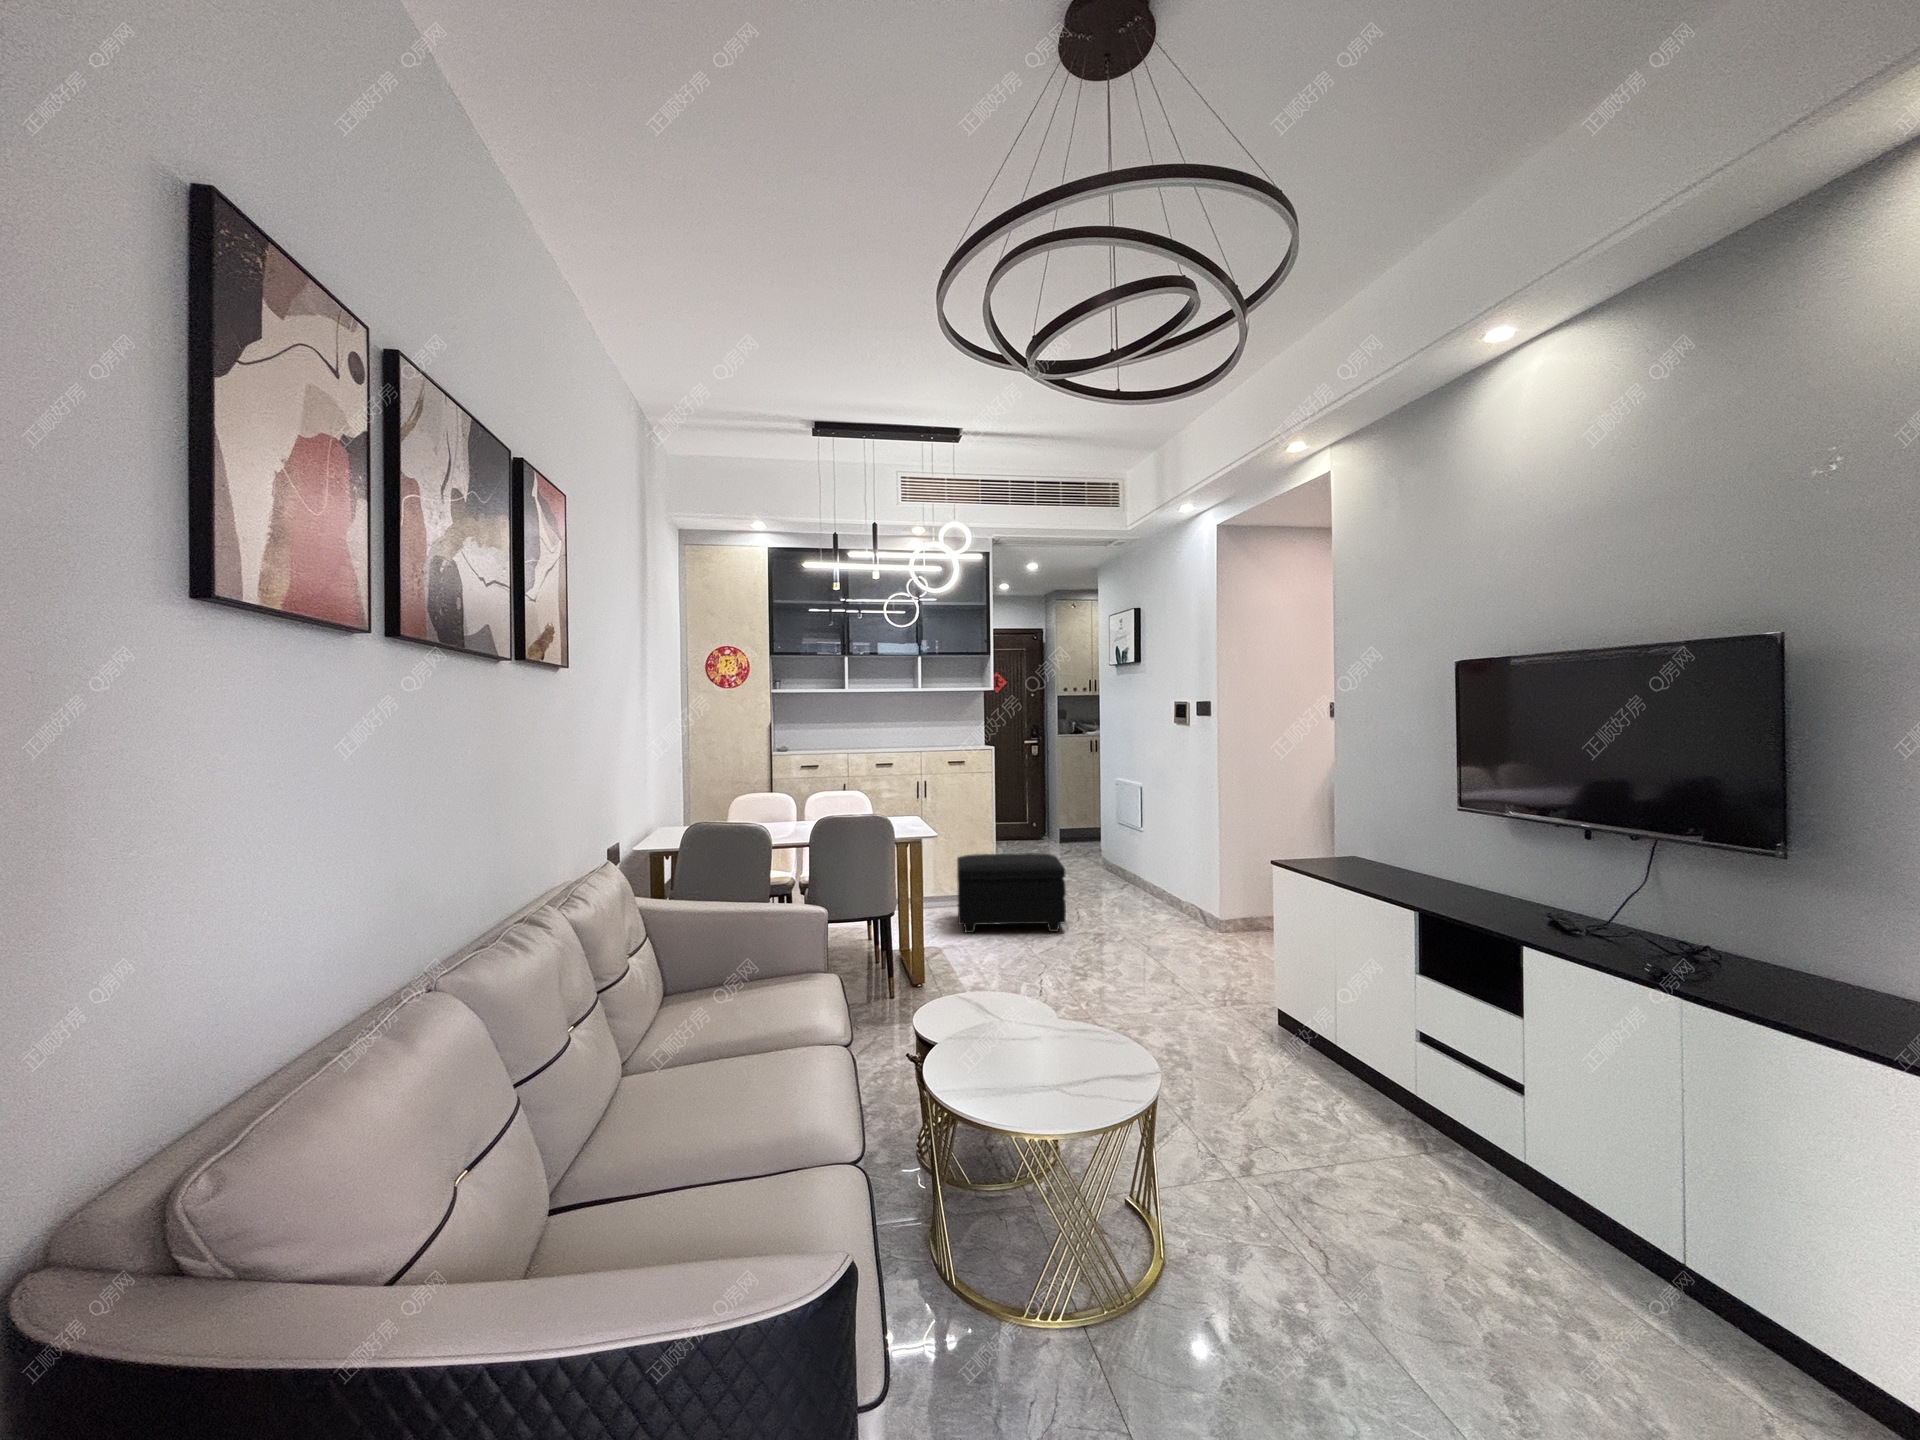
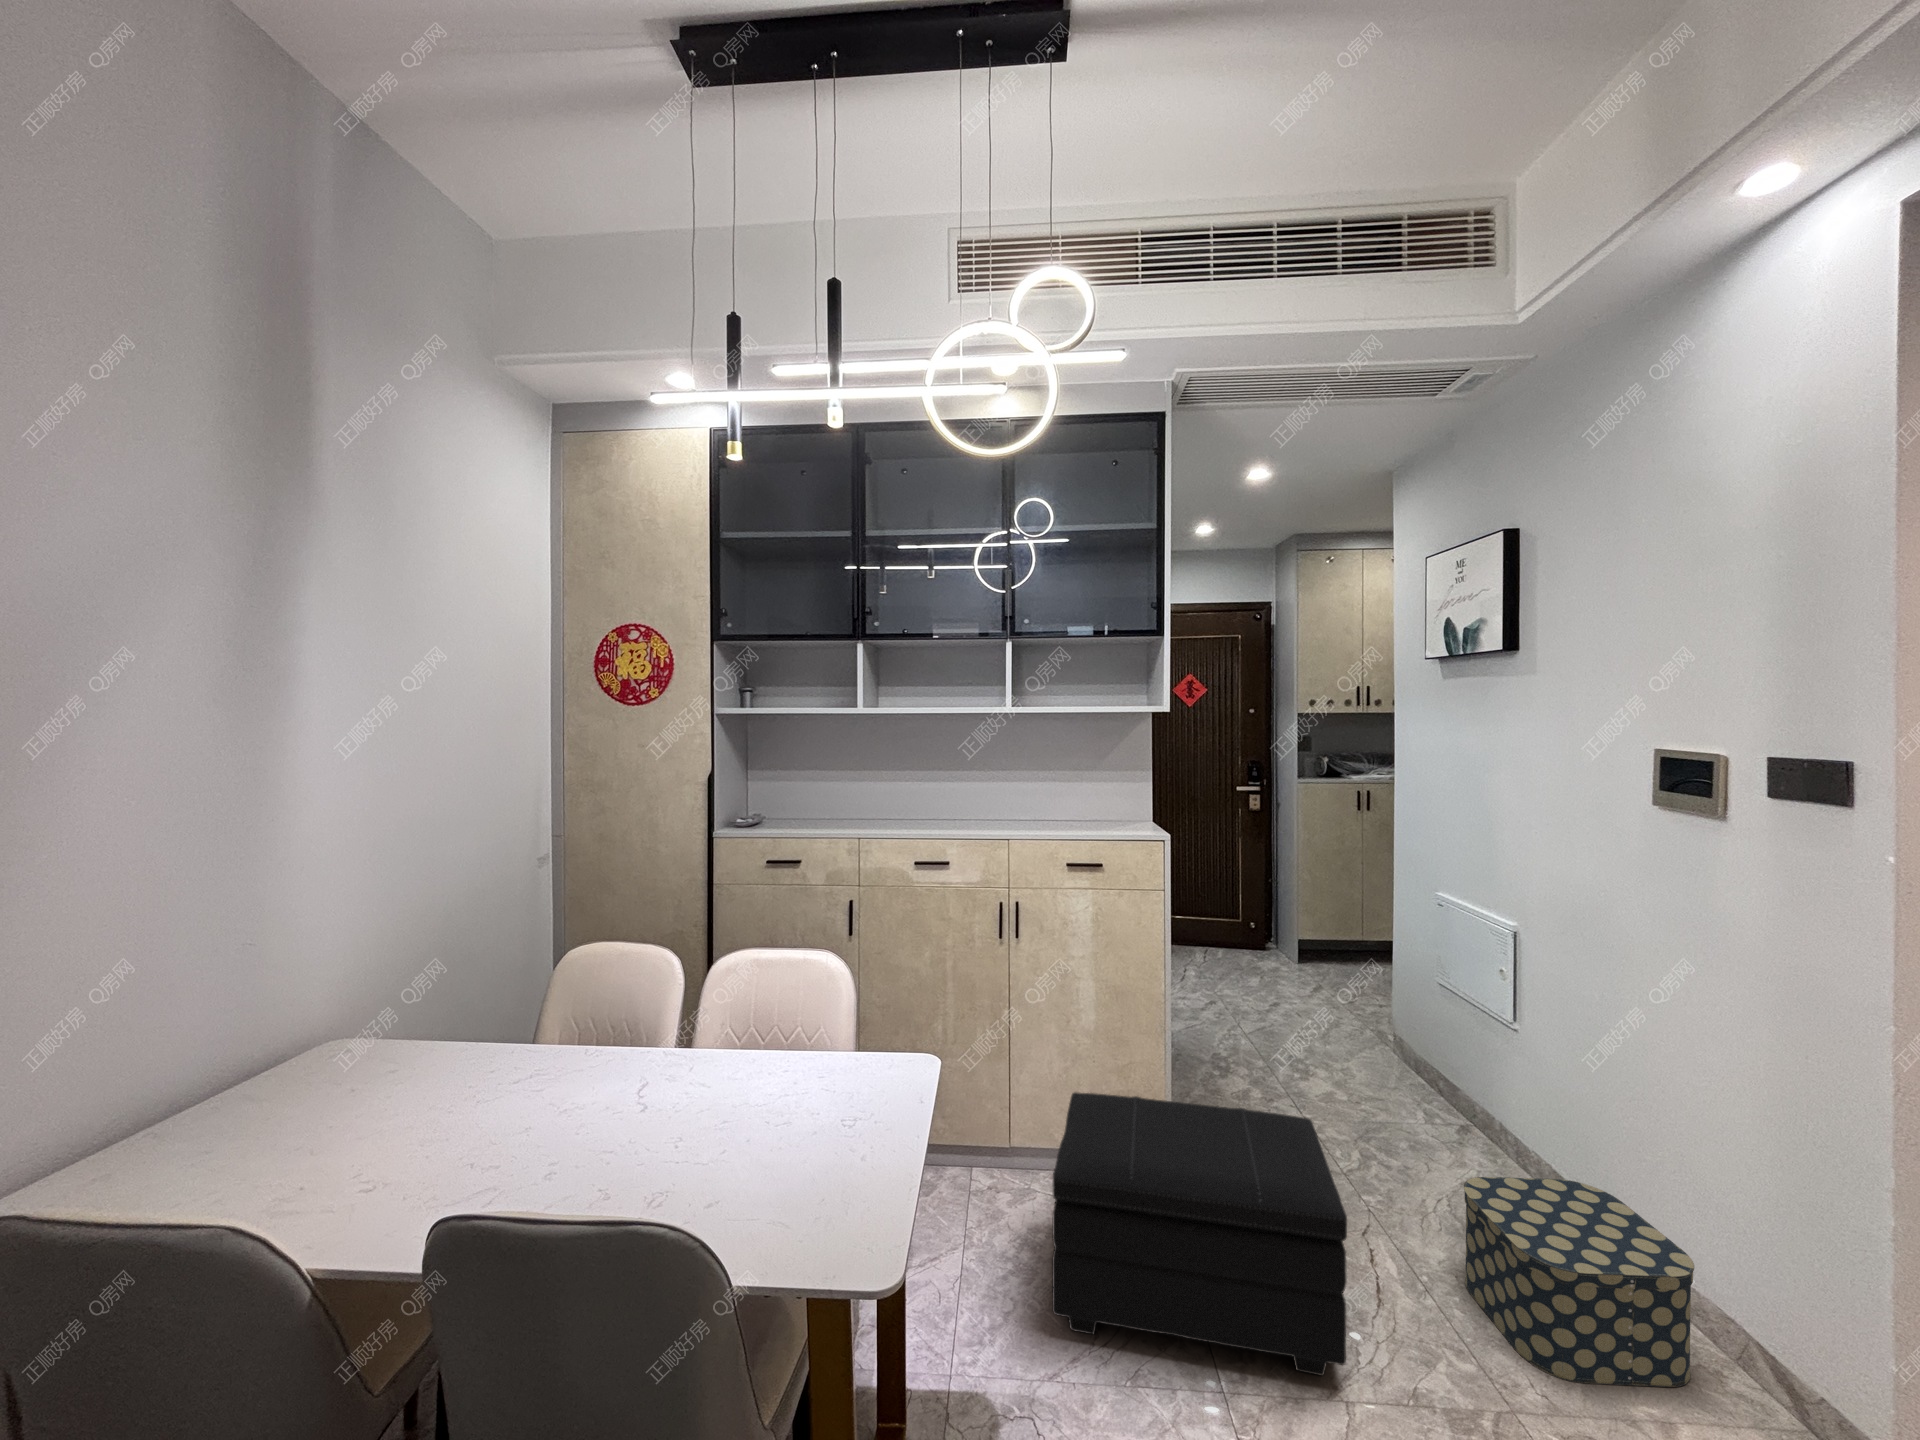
storage box: none [1113,872,1183,926] -> present [1464,1177,1694,1387]

